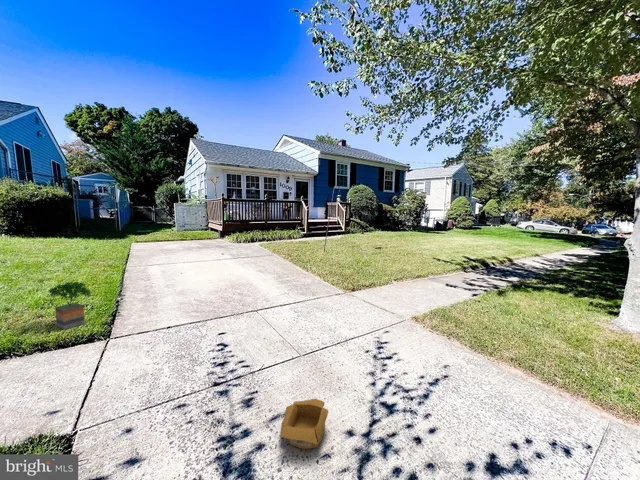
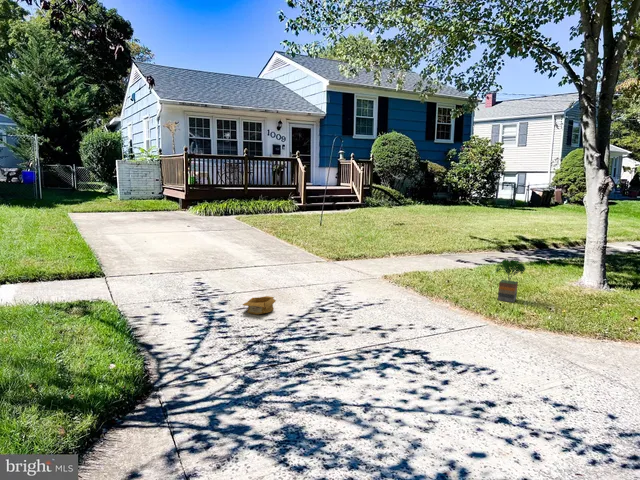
potted tree: present [49,282,91,330] -> present [496,259,525,302]

